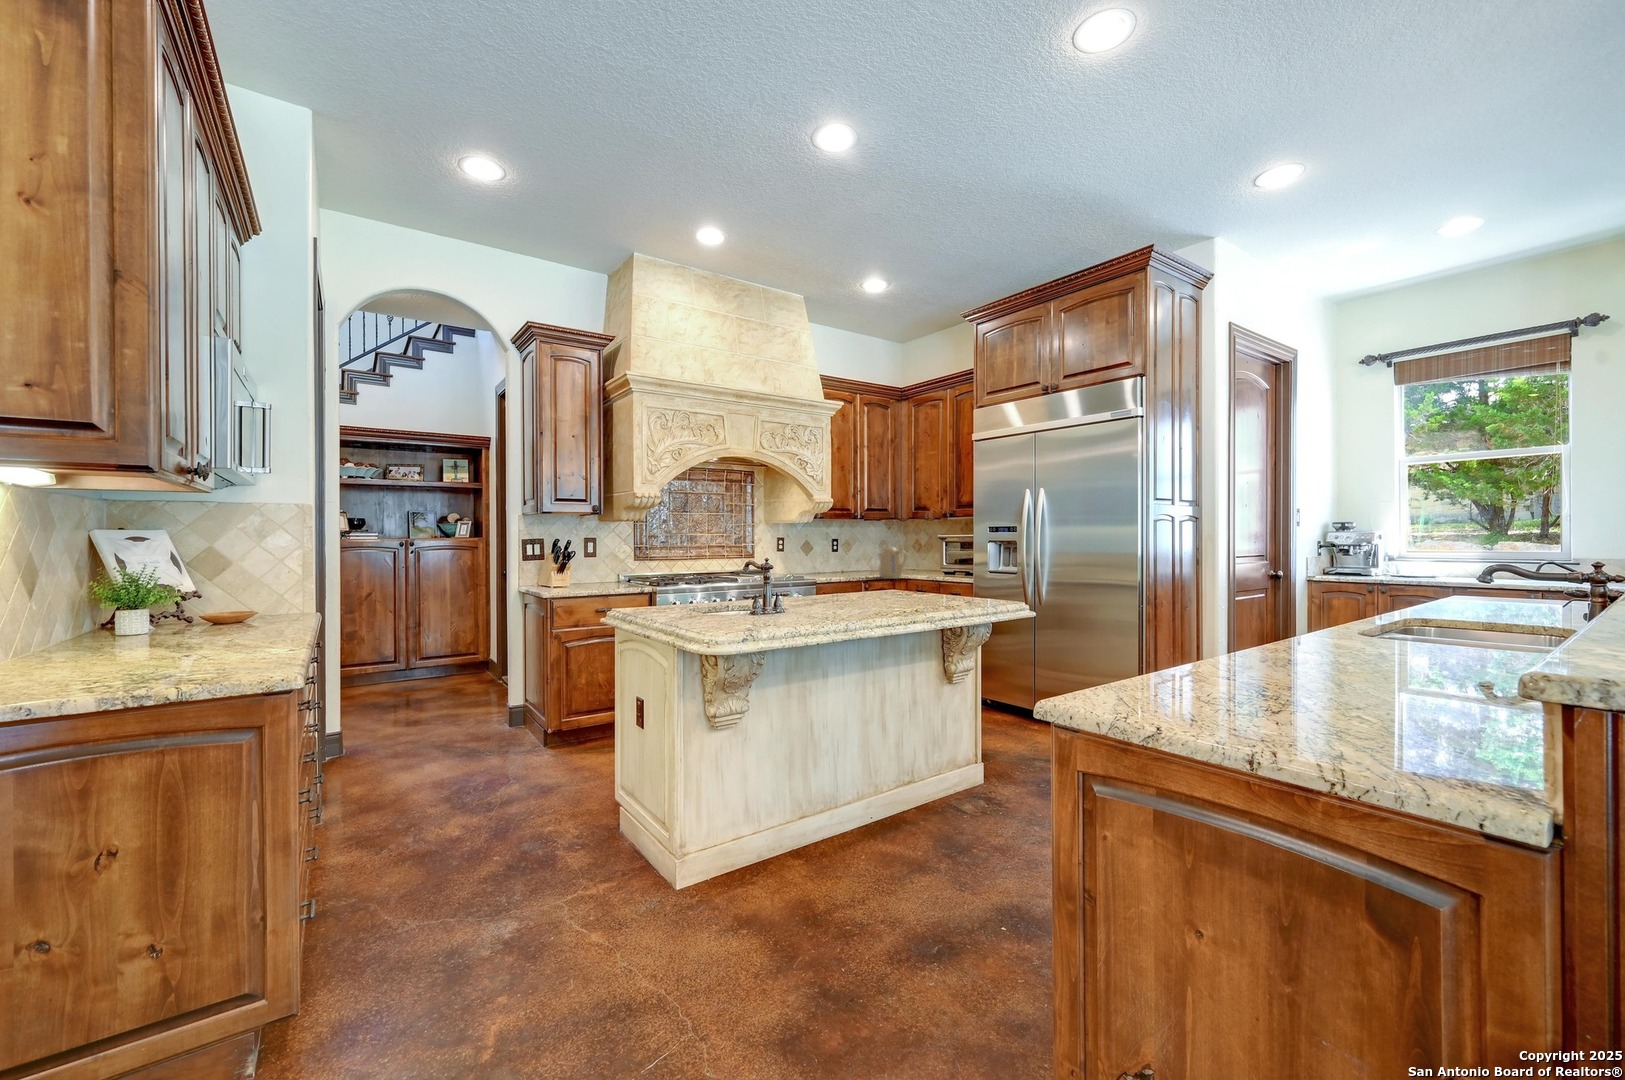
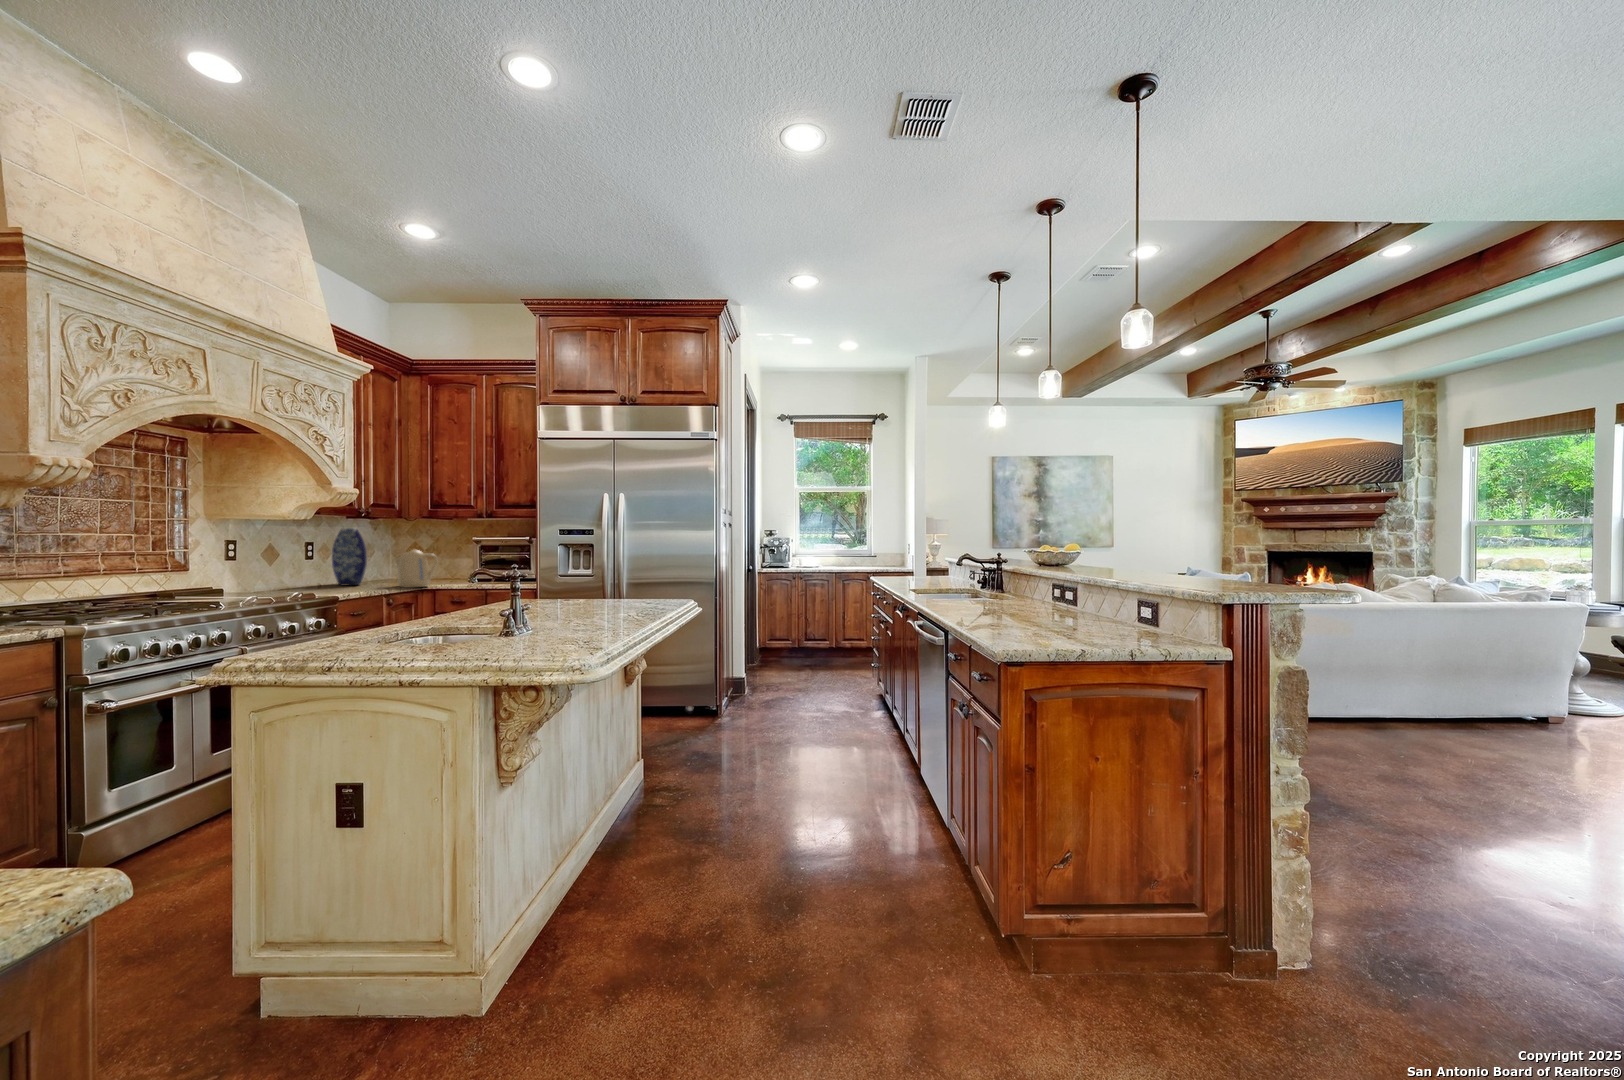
vase: none [839,529,861,574] -> present [332,528,367,586]

